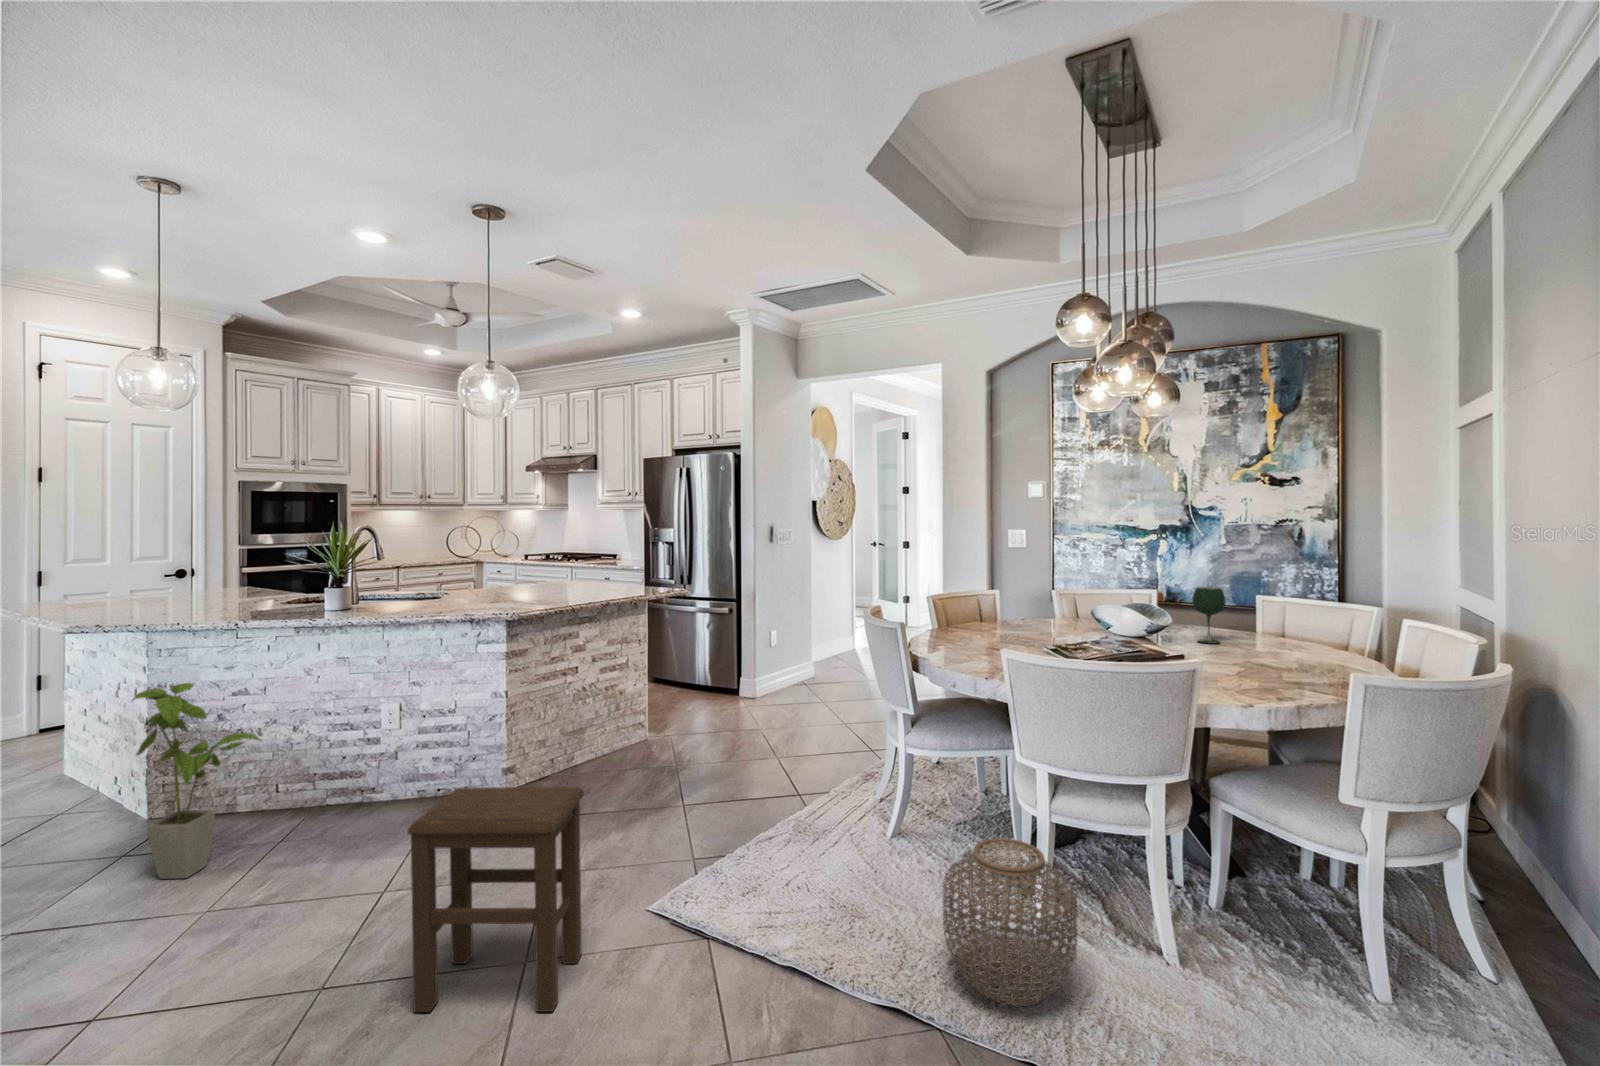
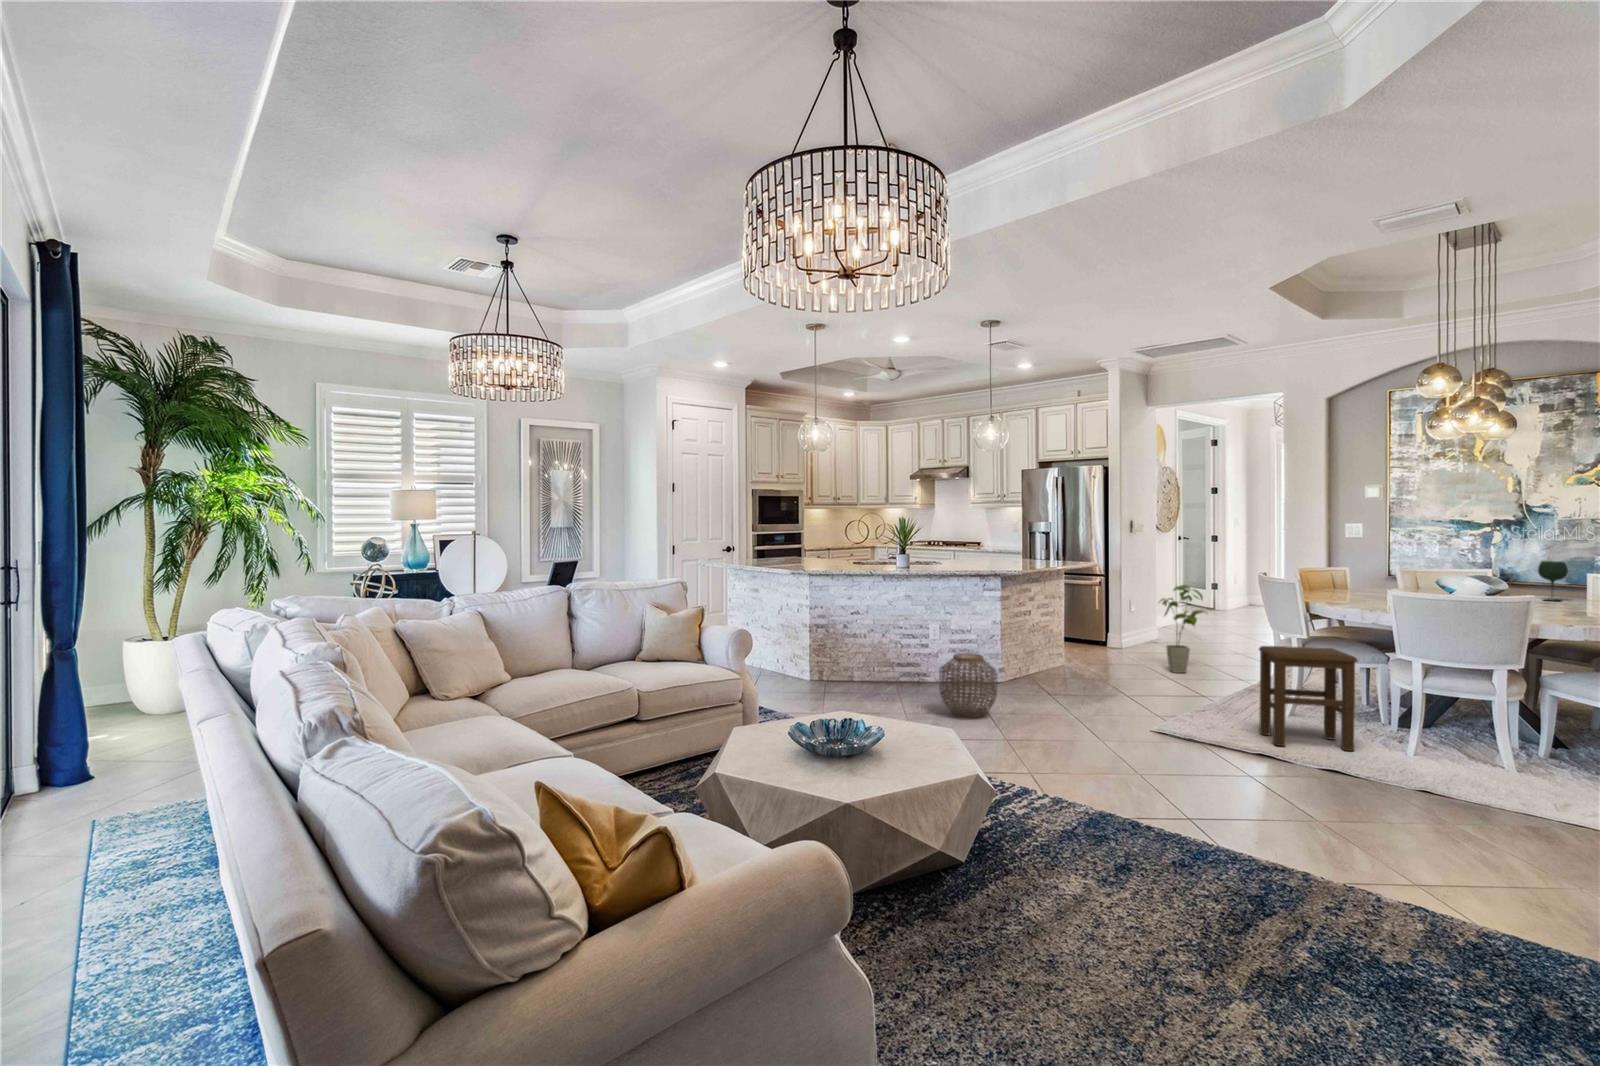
house plant: present [133,683,261,879] -> present [1160,585,1205,673]
stool: present [408,787,584,1012] -> present [1259,646,1358,751]
woven basket: present [943,838,1077,1006] -> present [939,653,997,718]

